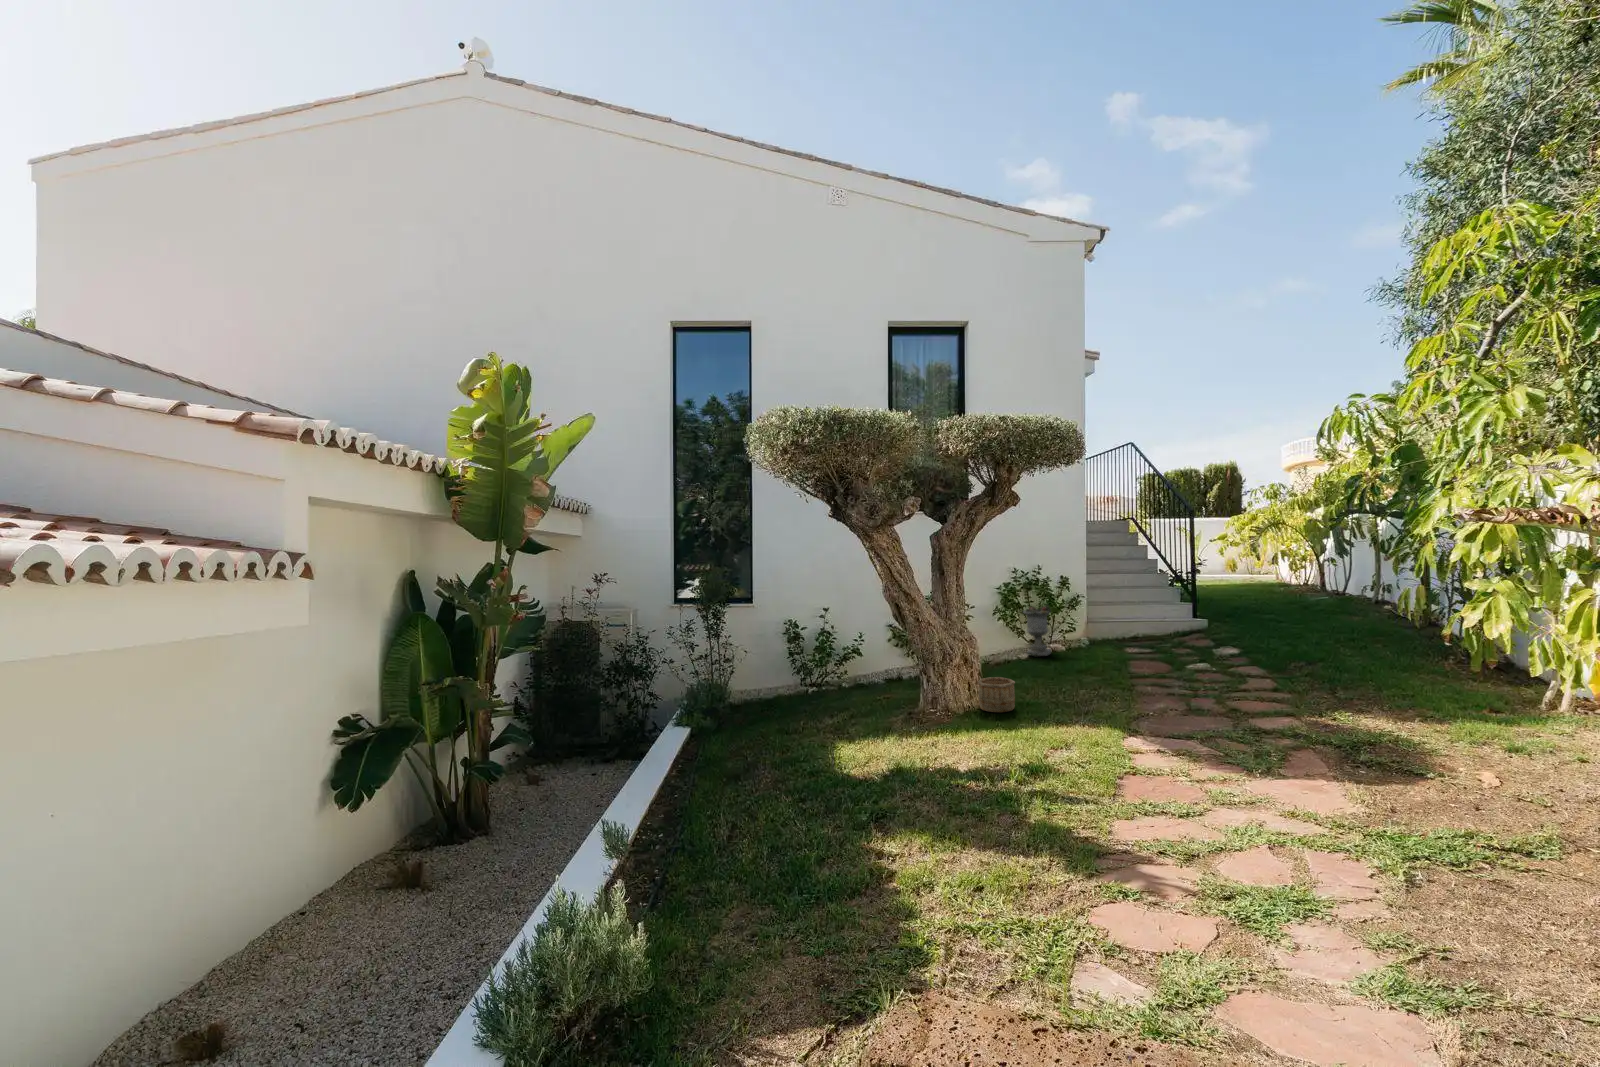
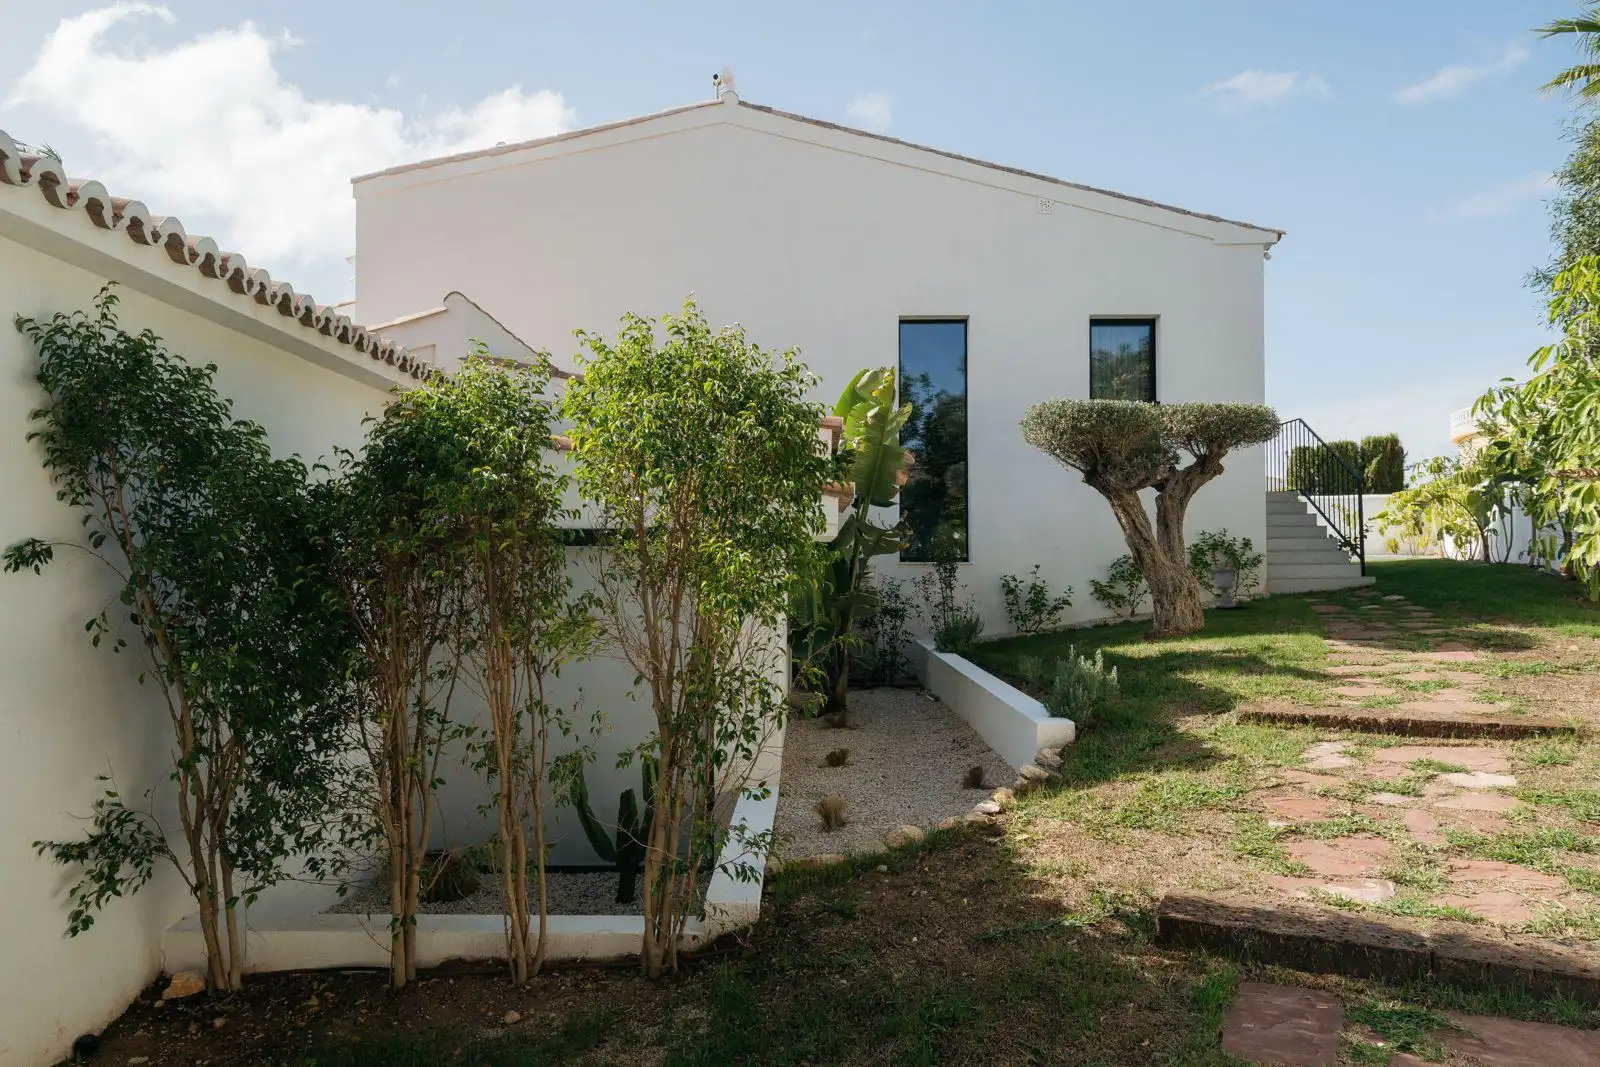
wooden bucket: present [977,677,1015,712] -> none [1194,610,1225,635]

